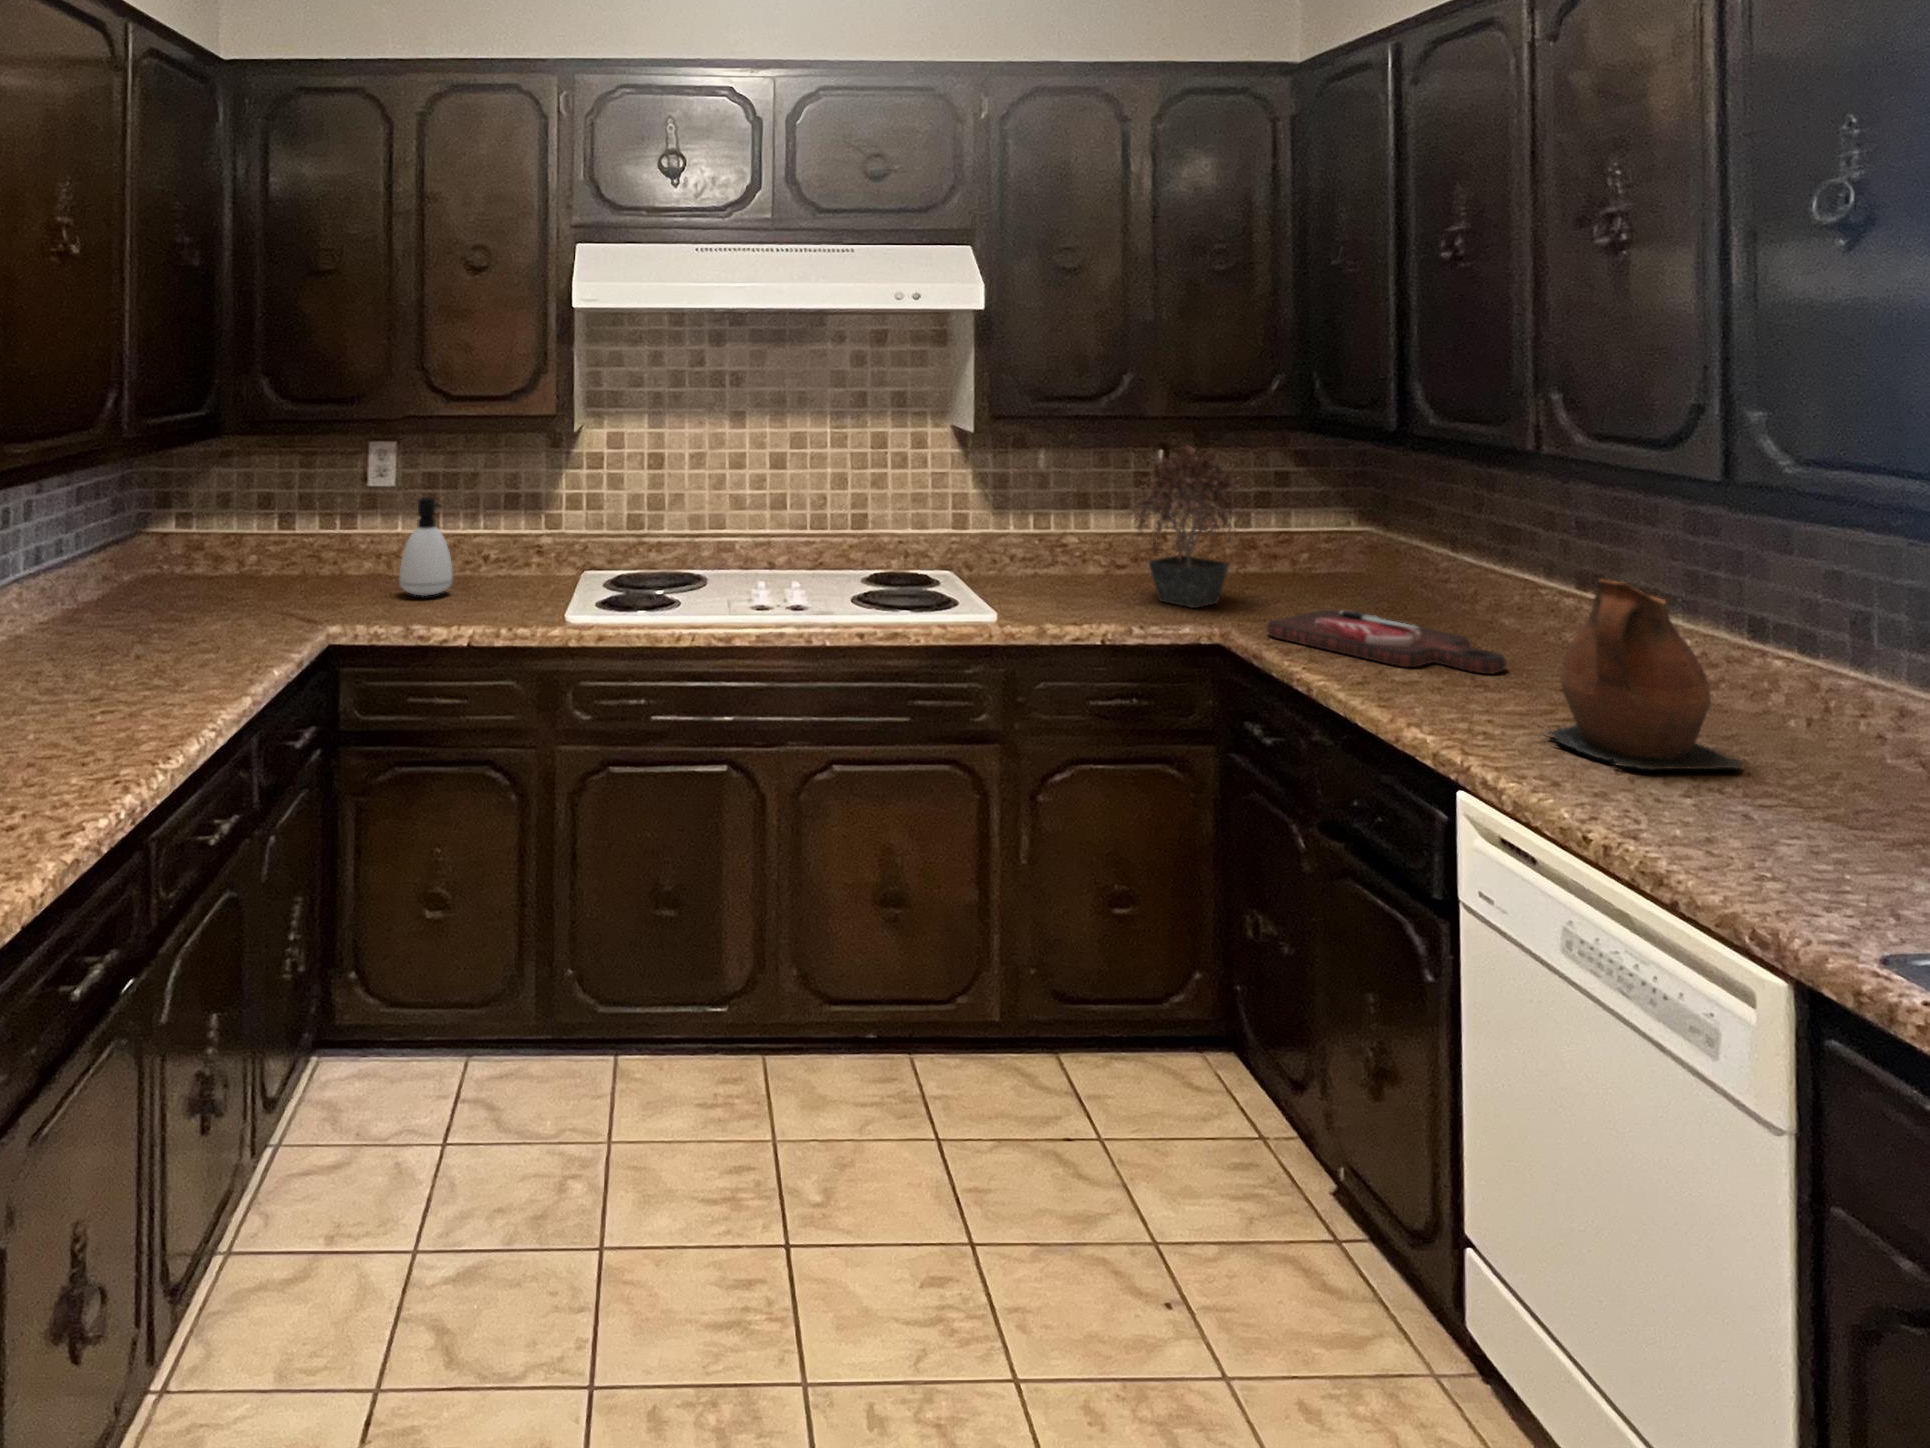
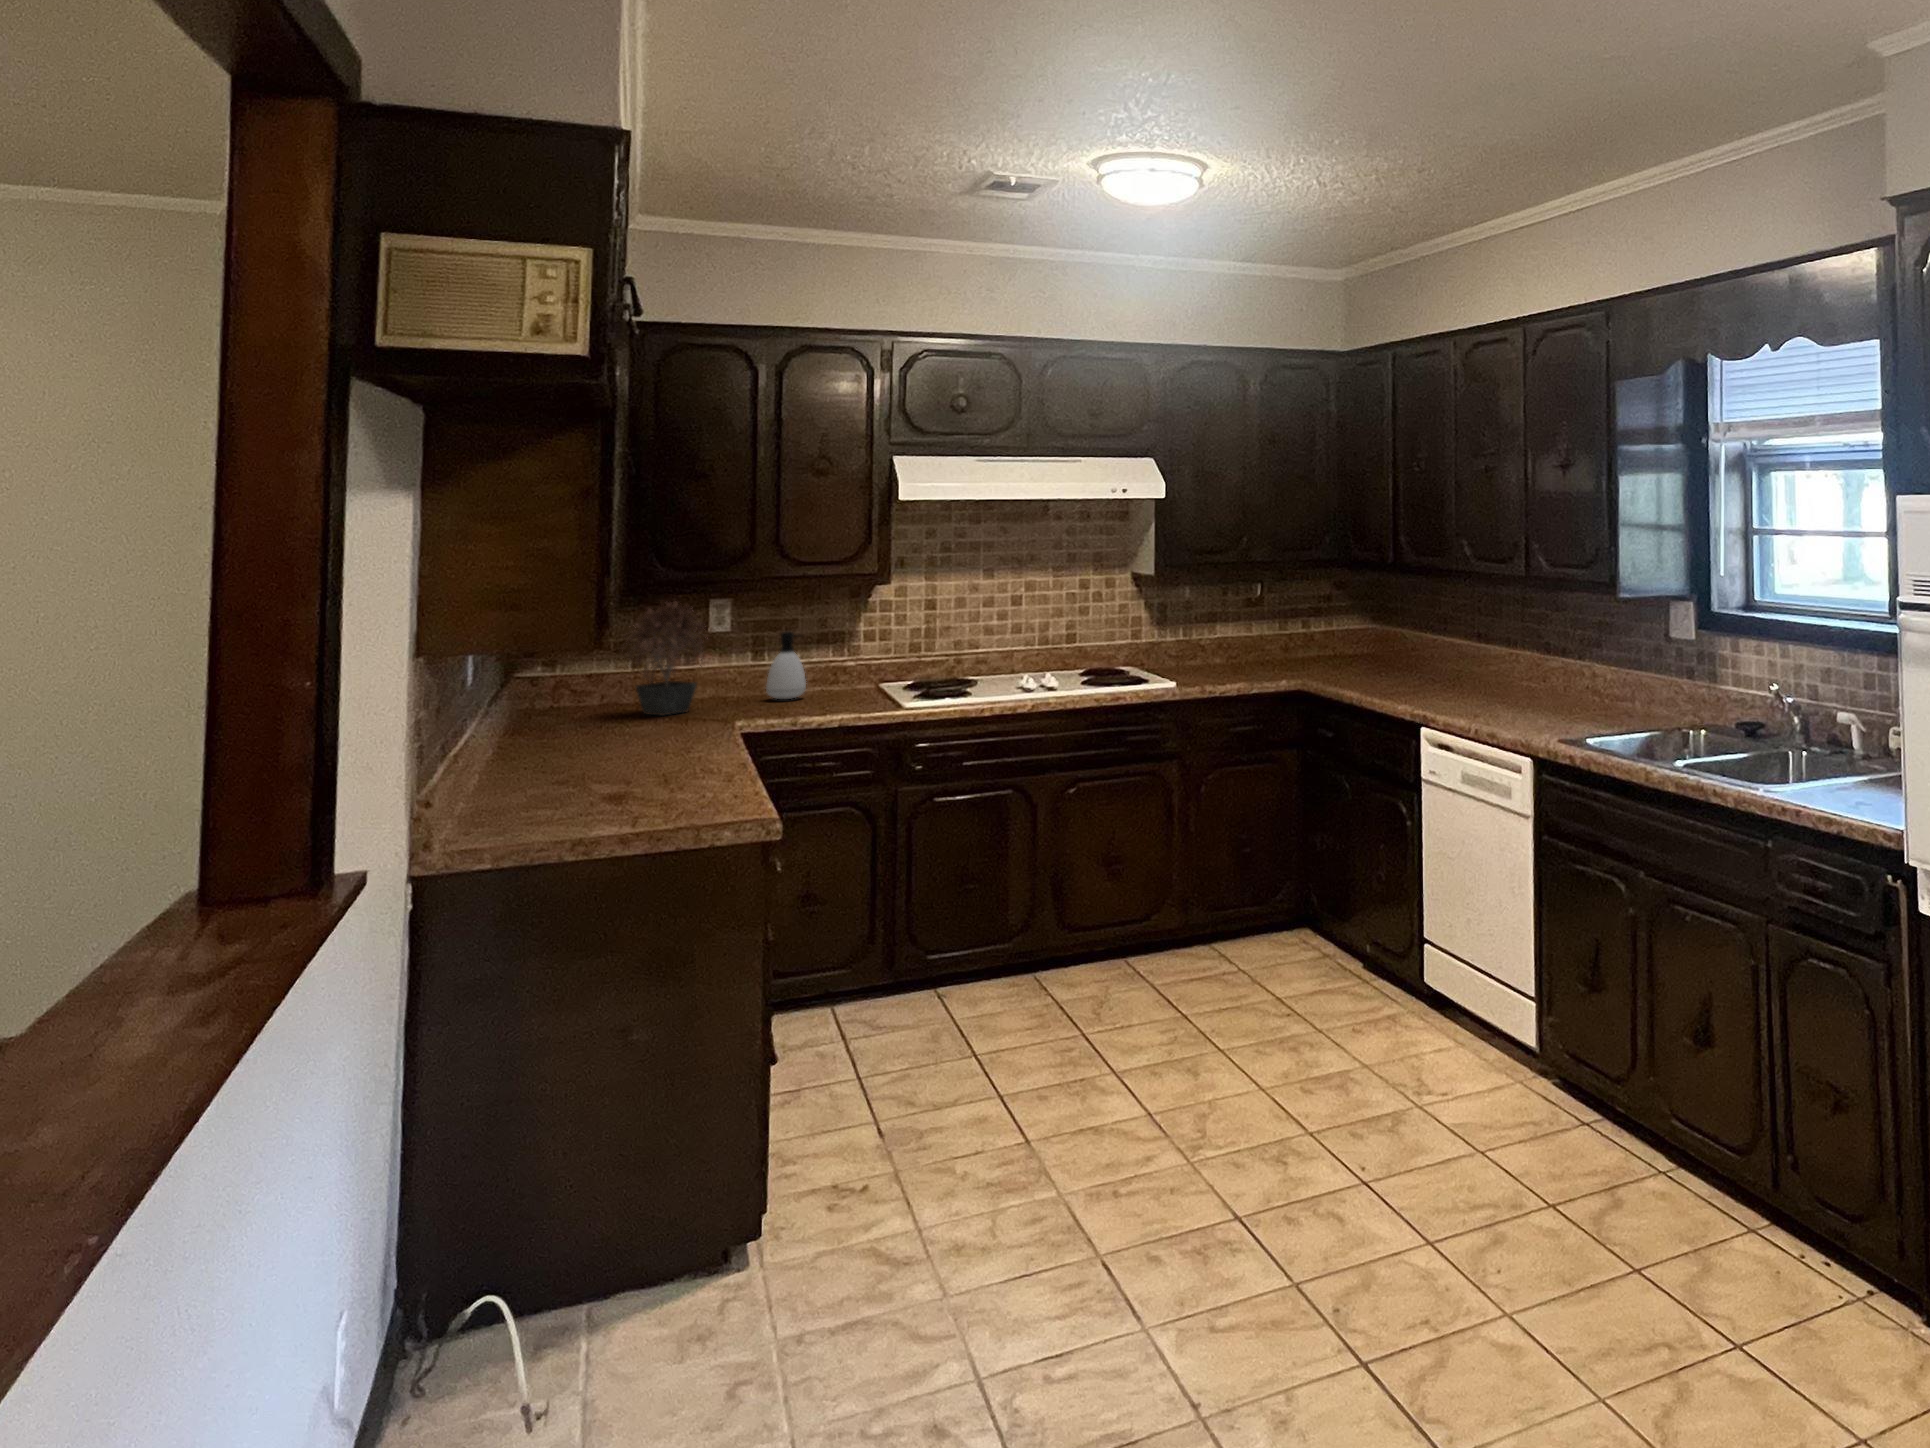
potted plant: present [1131,445,1243,608] -> present [620,601,708,716]
ceramic pitcher: present [1547,579,1741,769] -> none [1438,618,1509,696]
cutting board: present [1267,610,1507,674] -> none [1321,661,1431,680]

